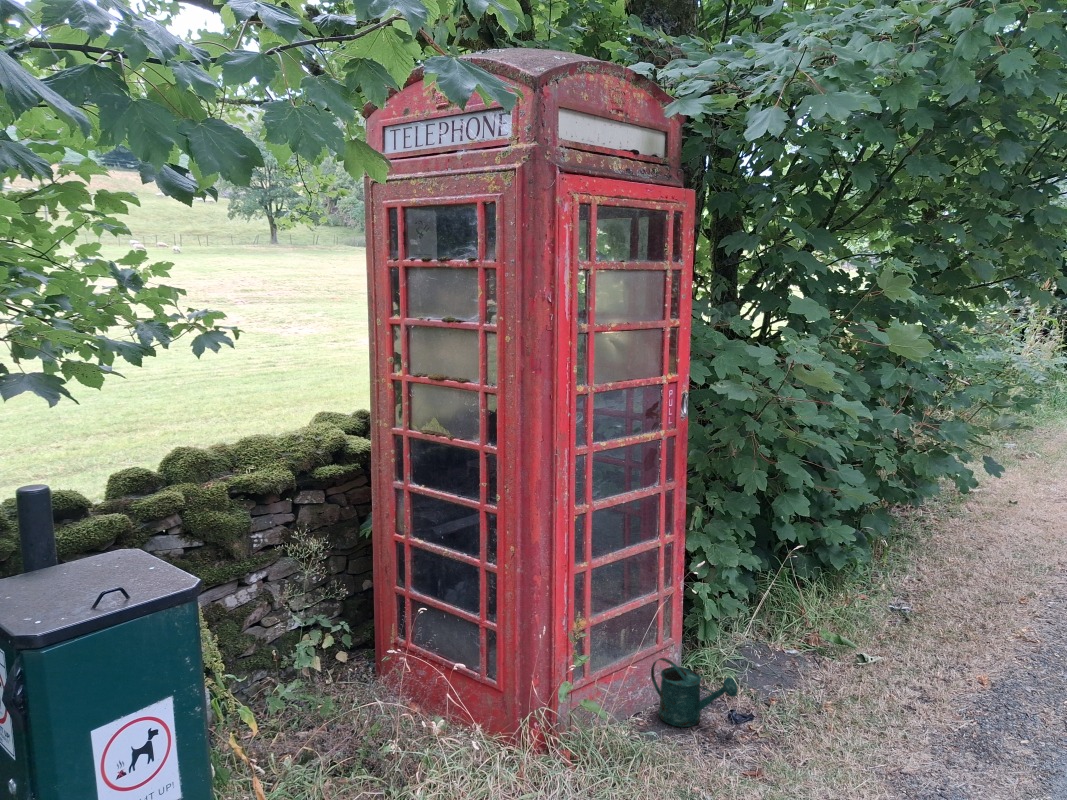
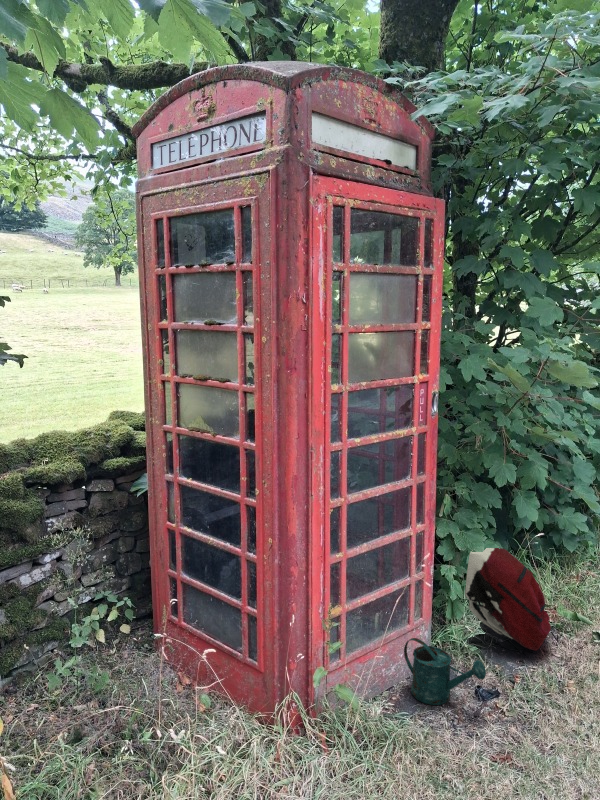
backpack: none [717,556,810,674] -> present [465,548,551,651]

